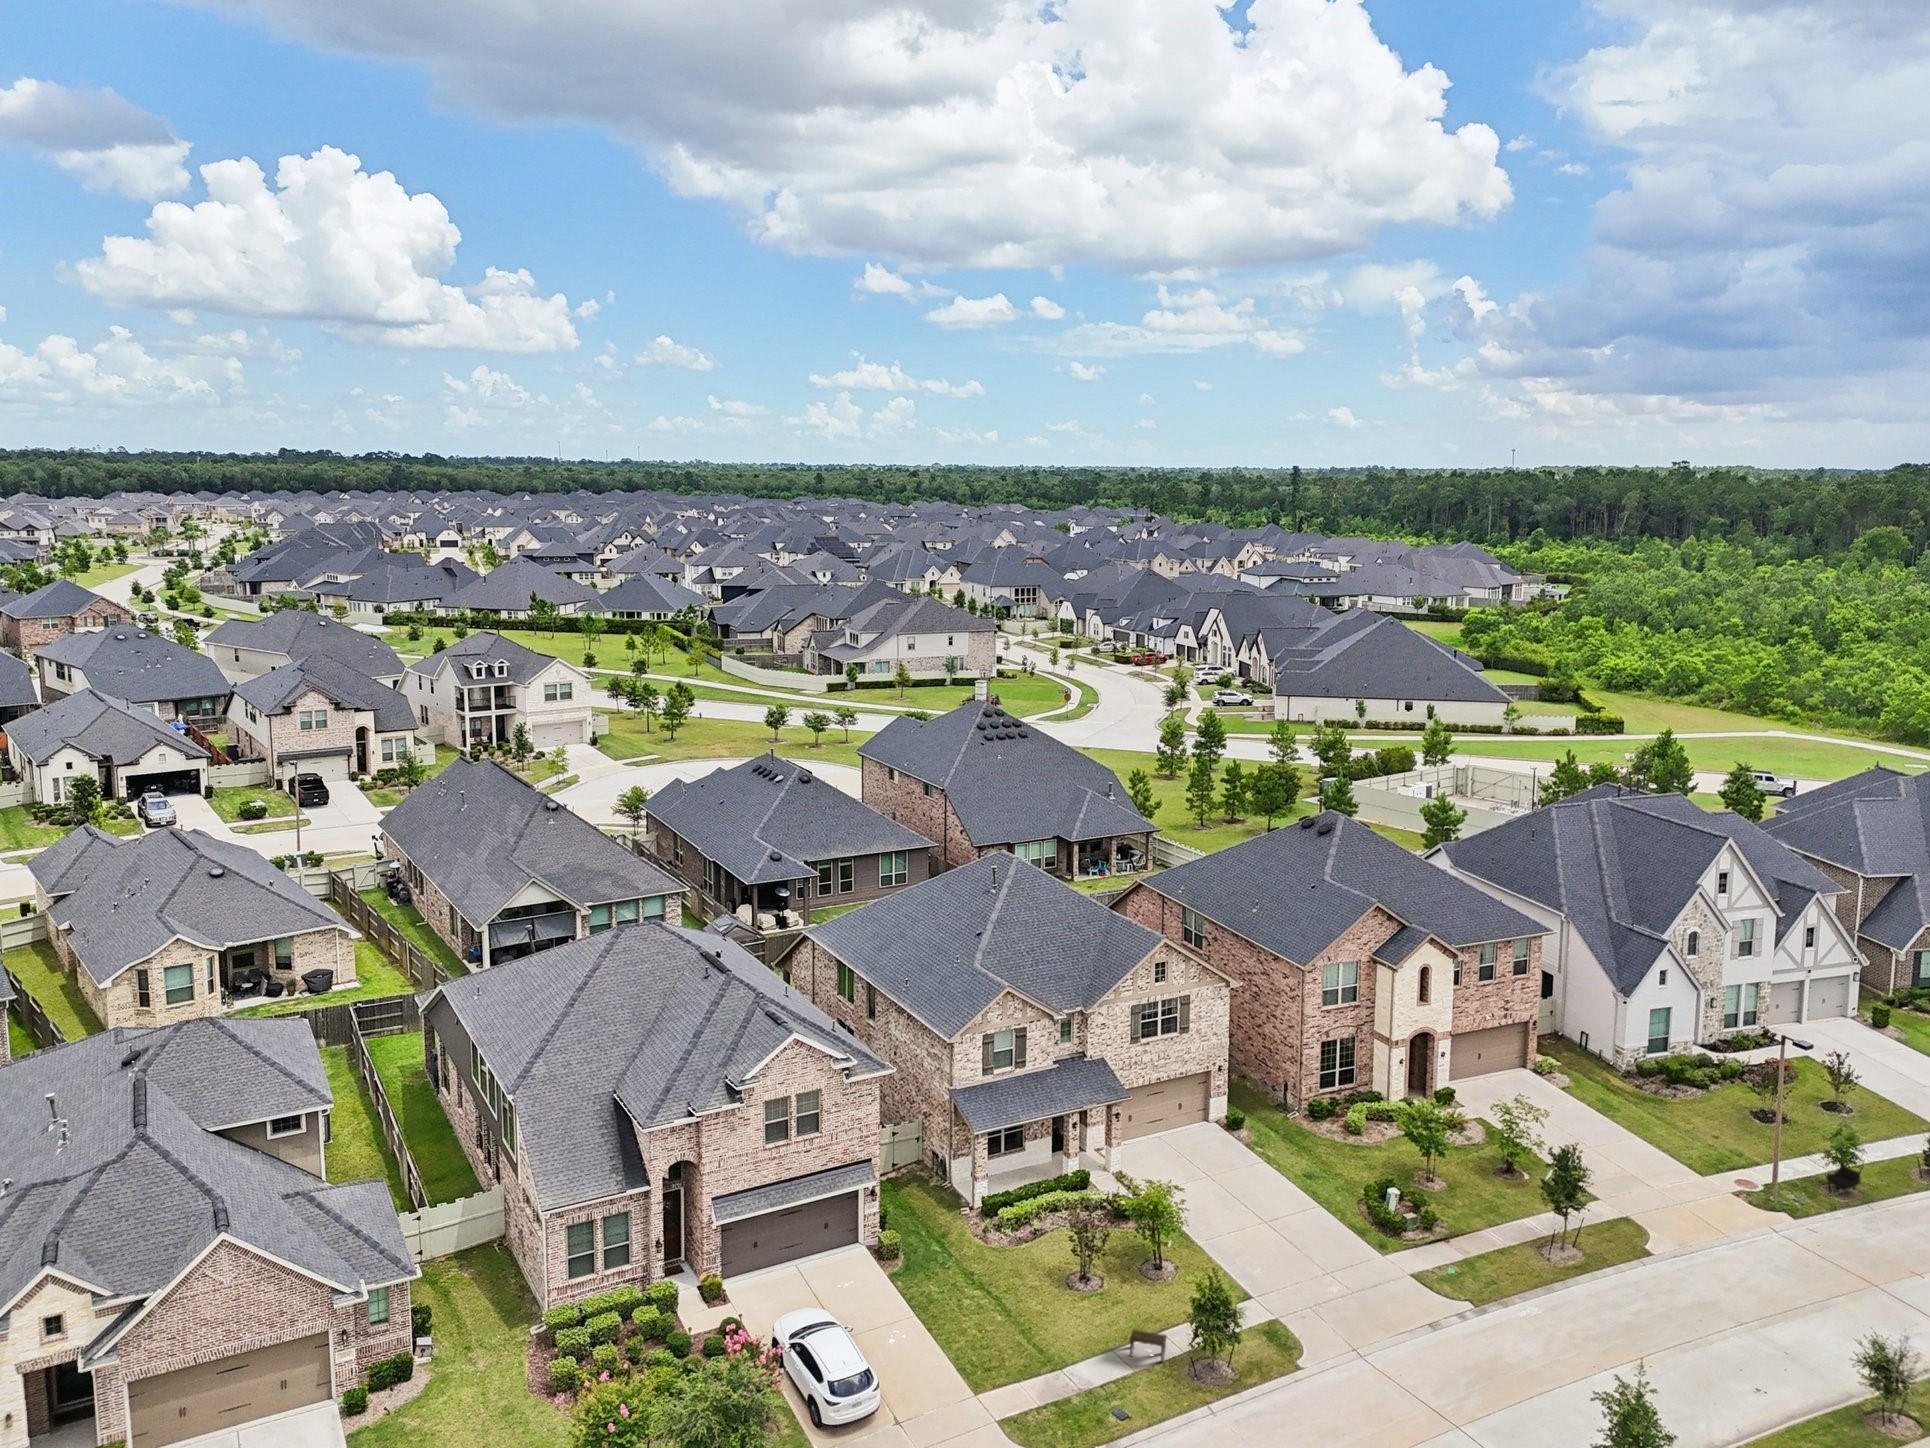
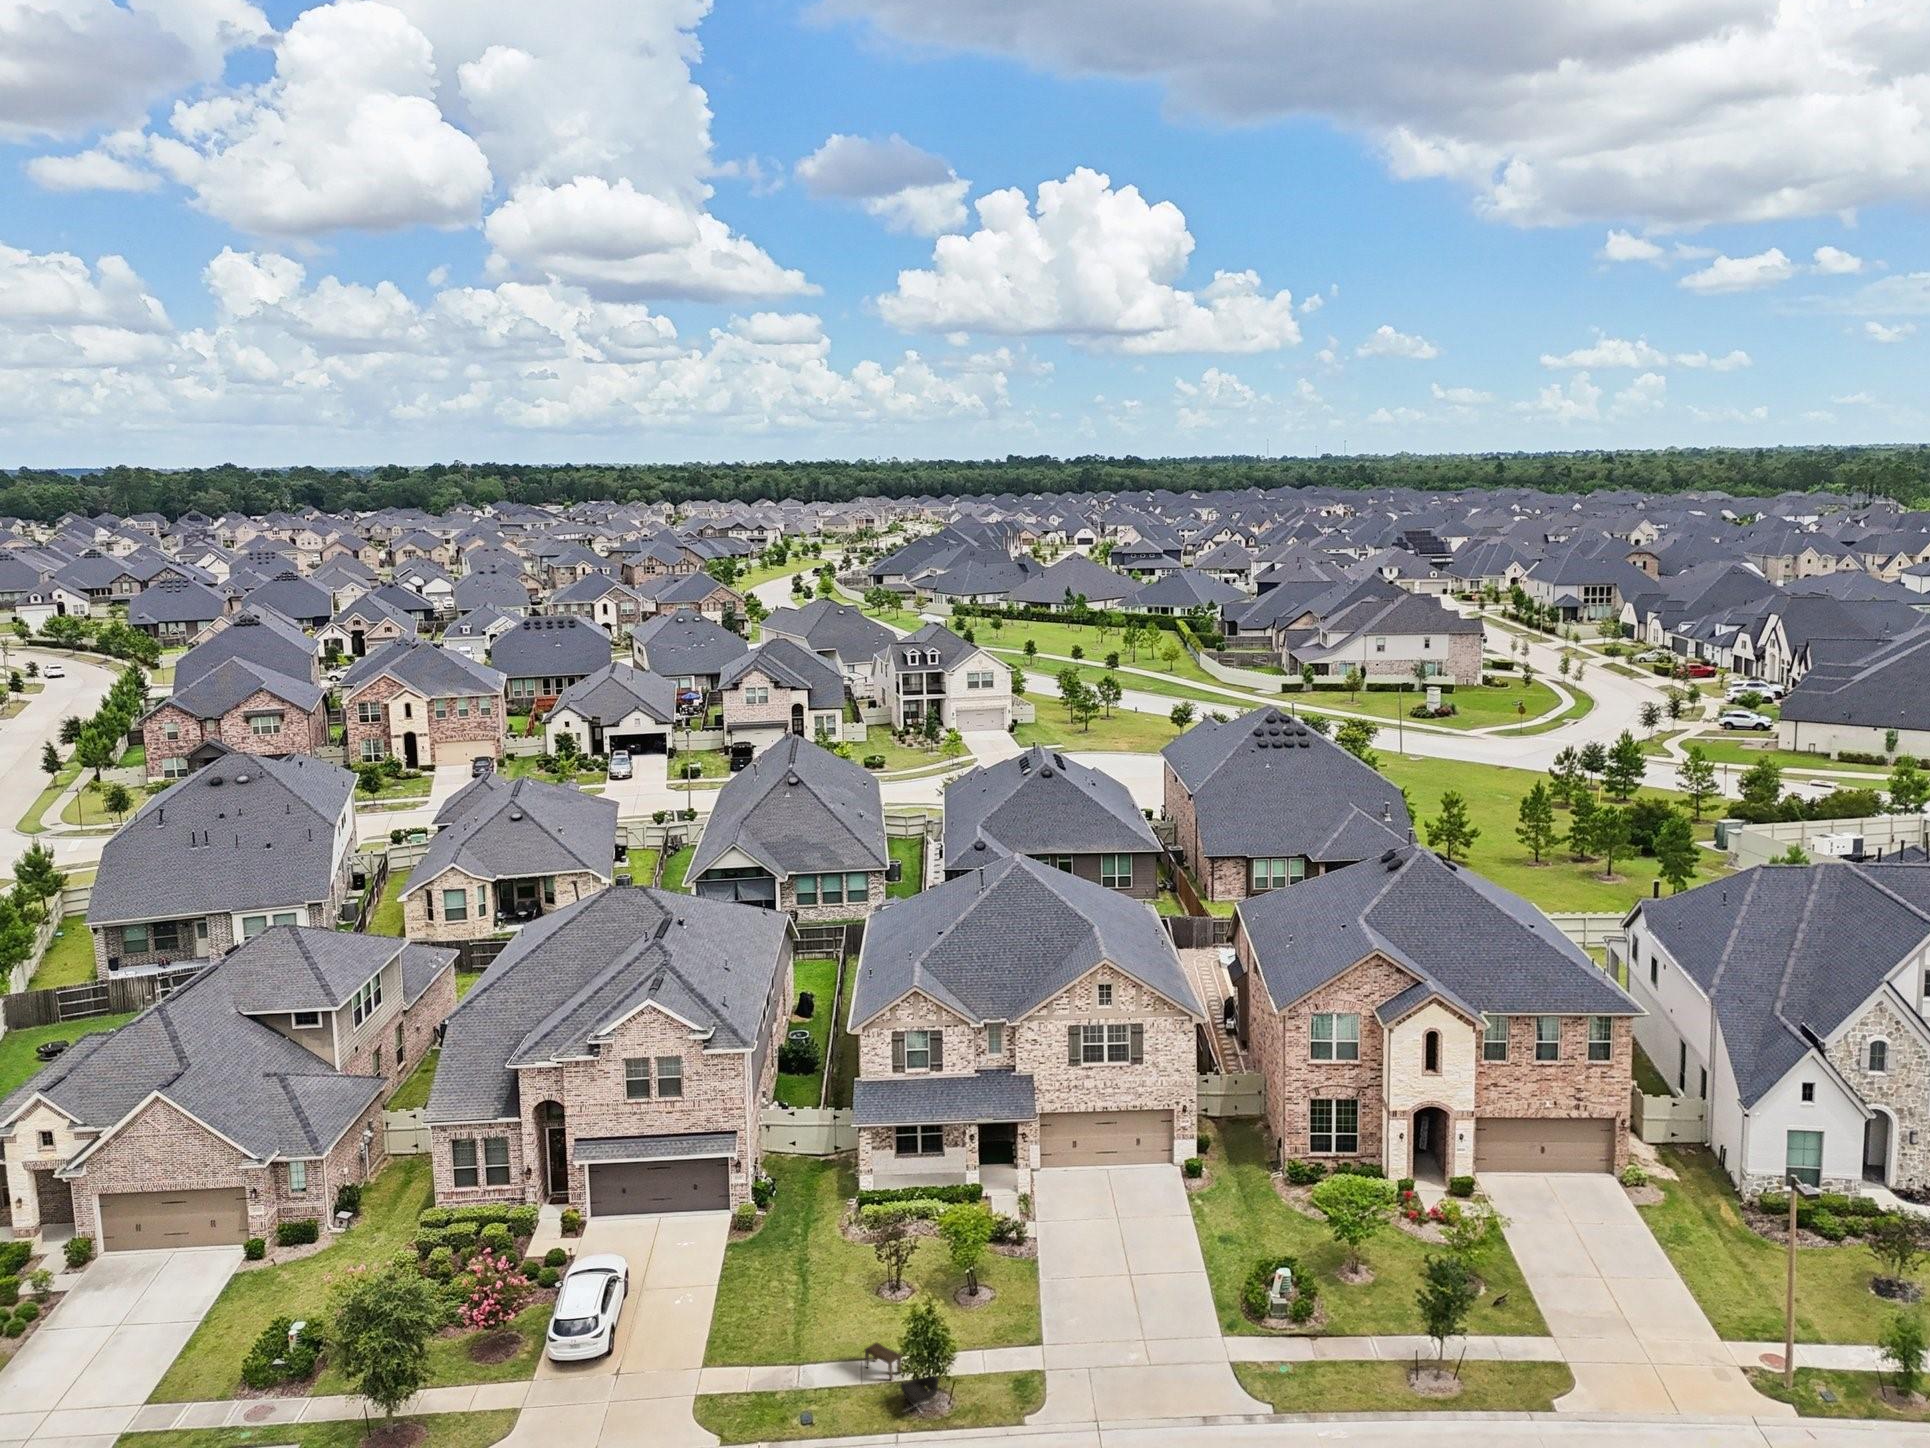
lounge chair: present [1826,1166,1860,1193] -> present [901,1376,939,1412]

